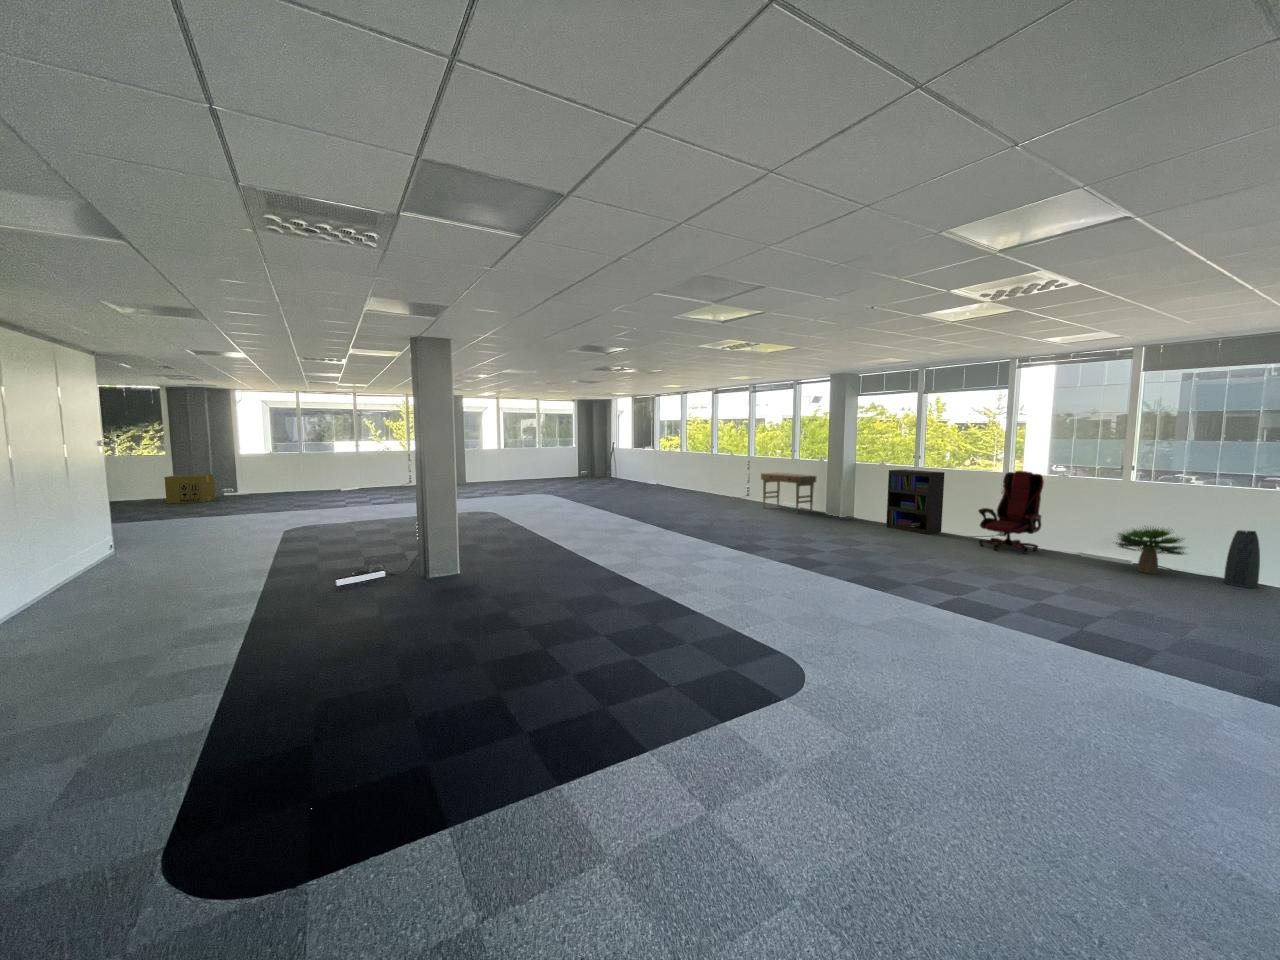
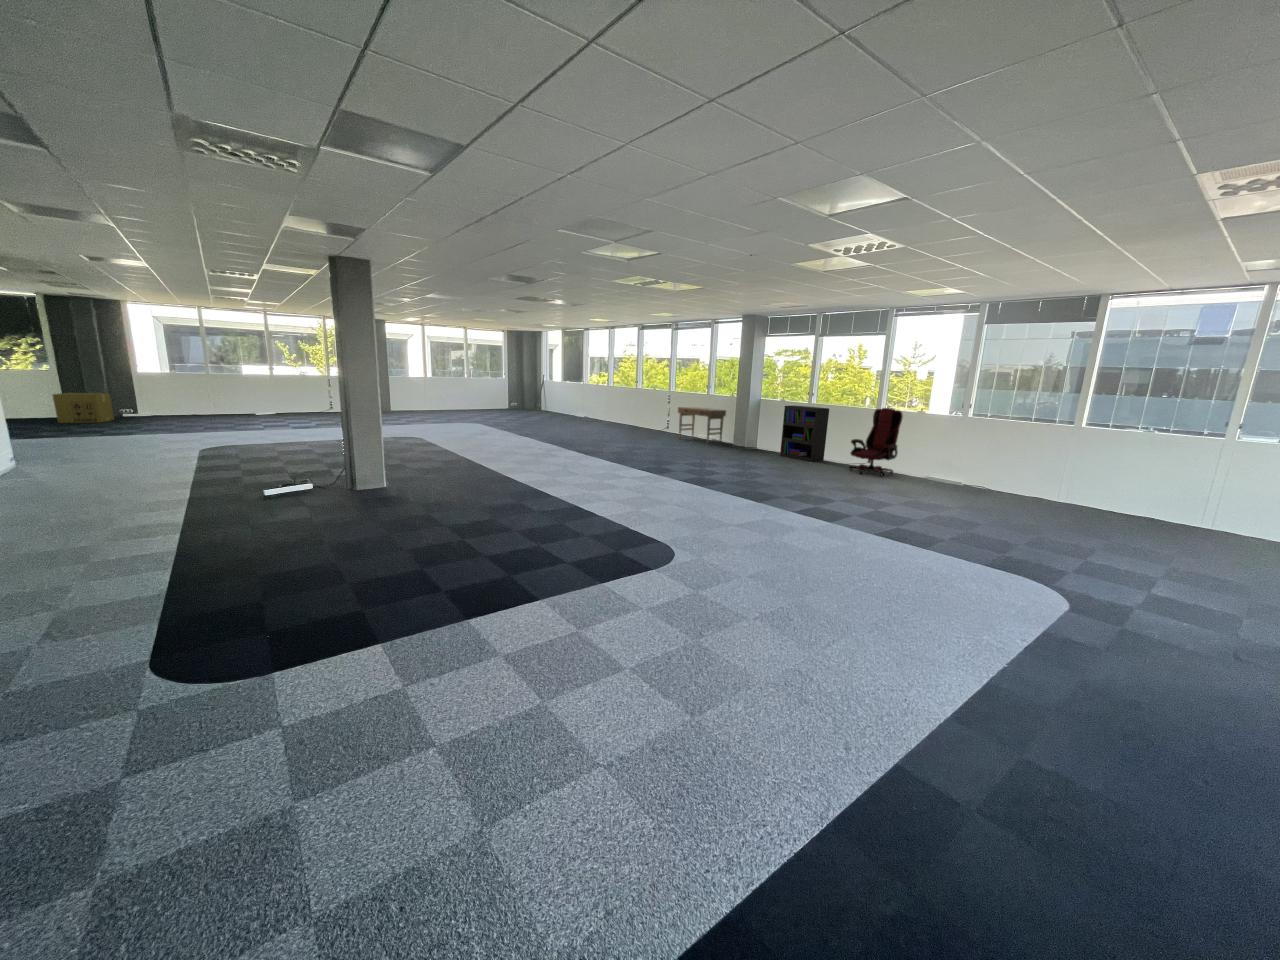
potted plant: present [1116,528,1184,574] -> none [943,452,997,491]
air purifier: present [1224,530,1260,588] -> none [1015,456,1042,501]

